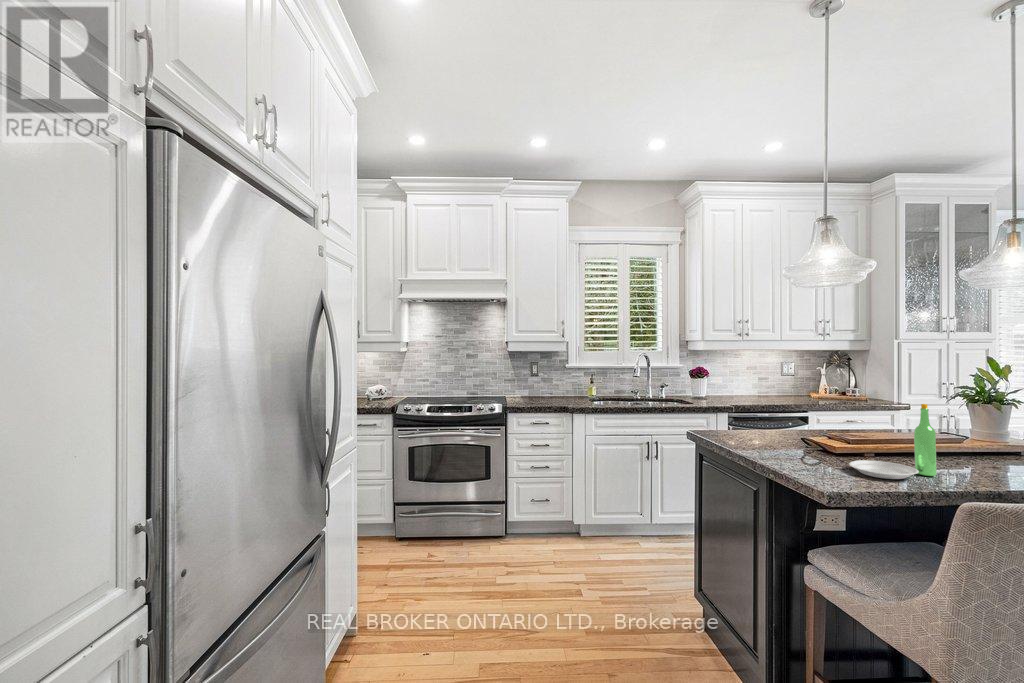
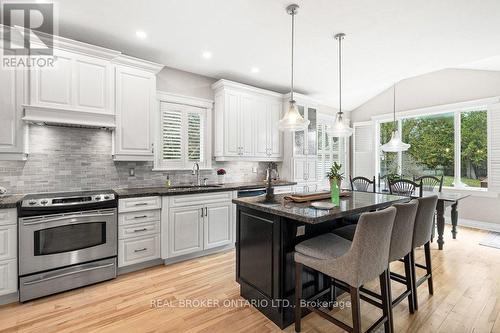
candle holder: none [733,367,785,452] -> present [259,169,280,204]

